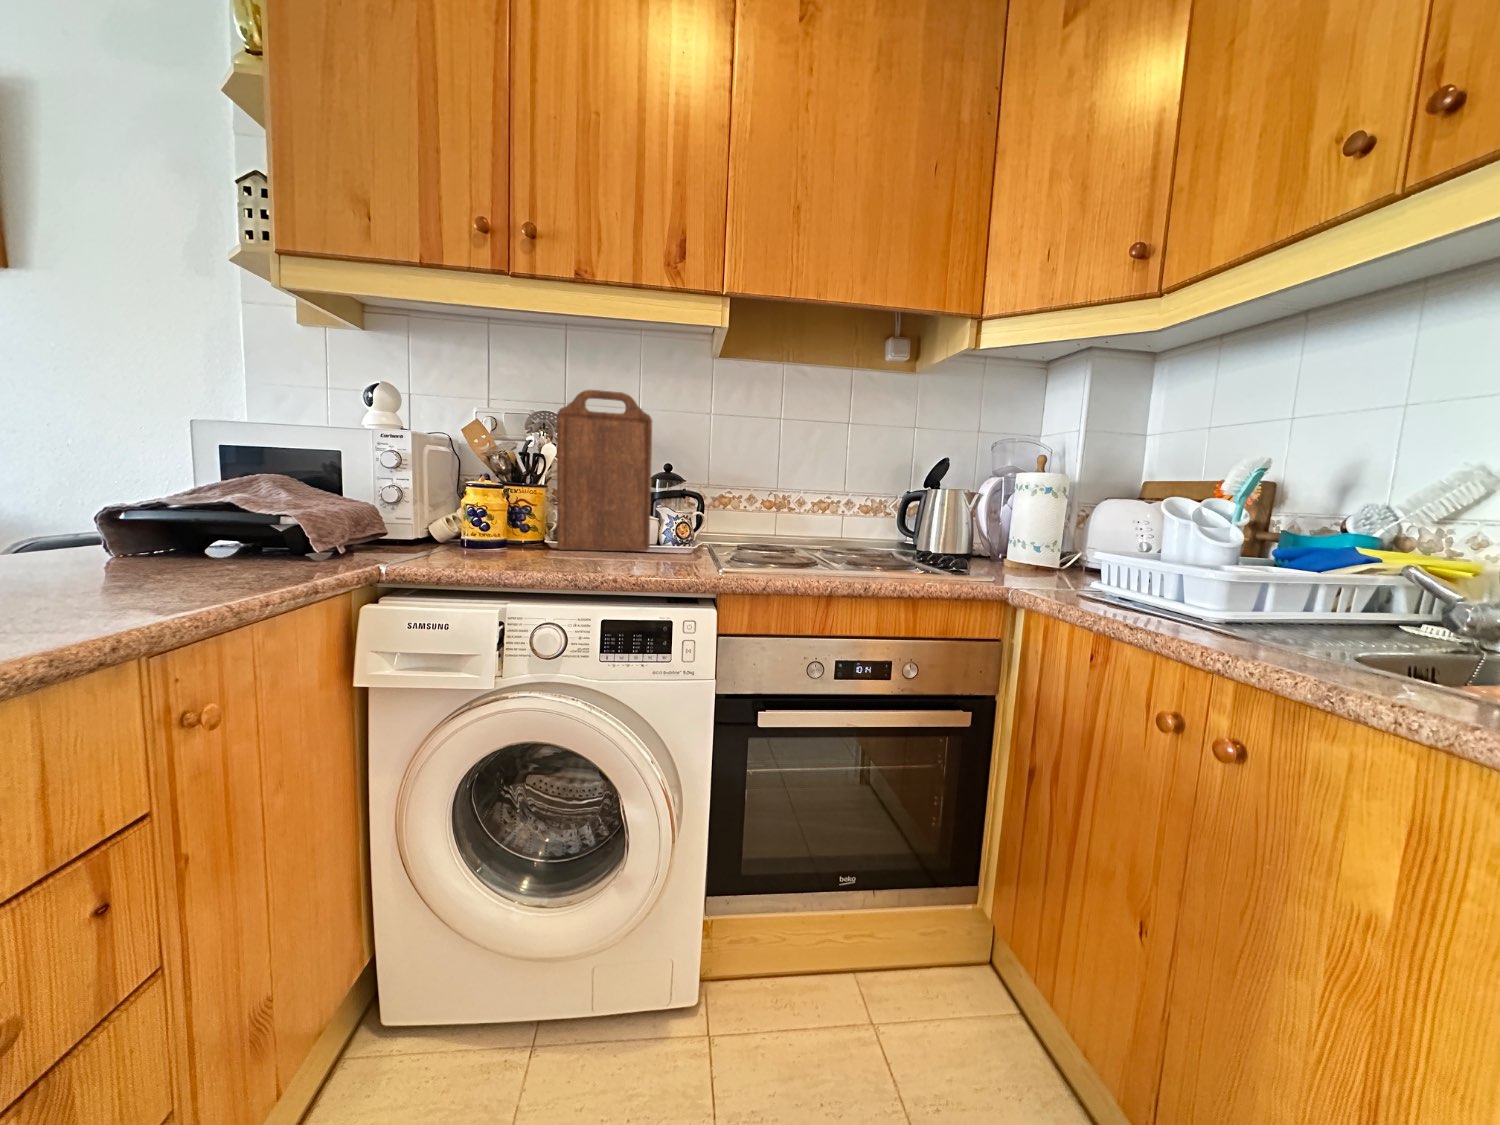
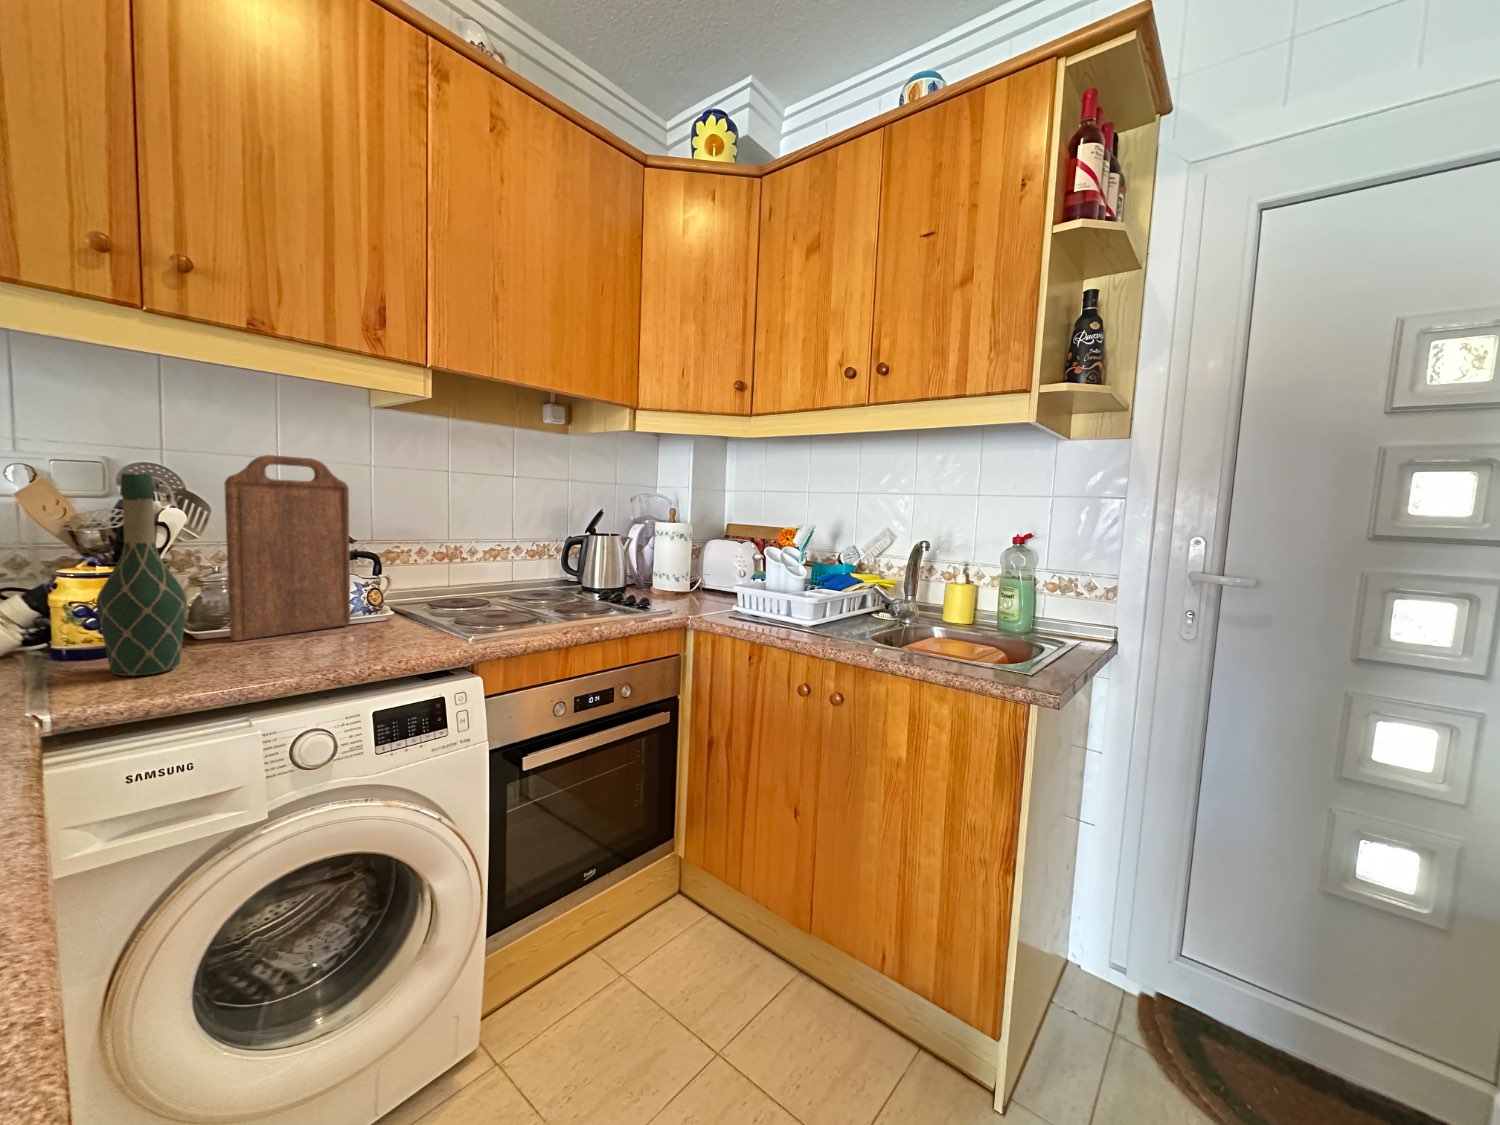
wine bottle: none [448,396,503,558] -> present [96,473,187,676]

